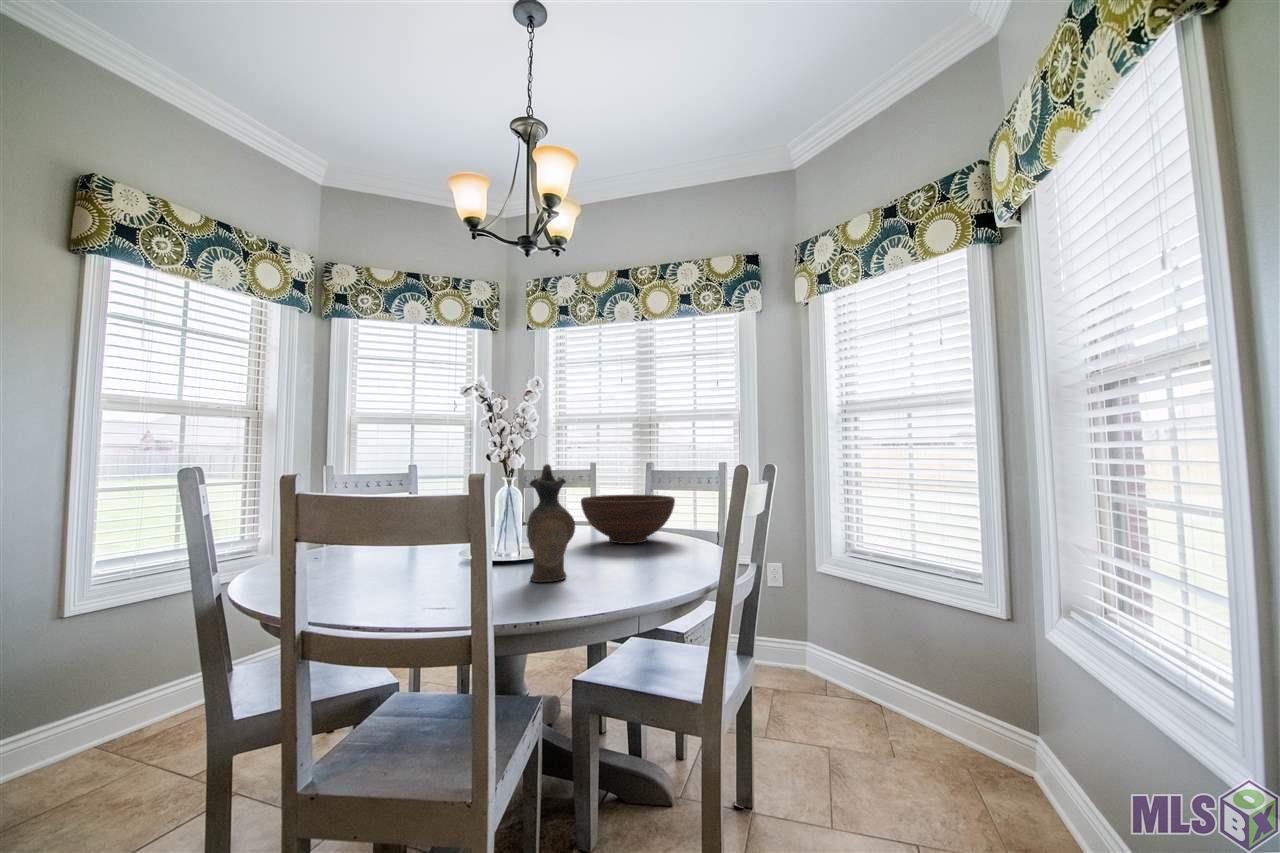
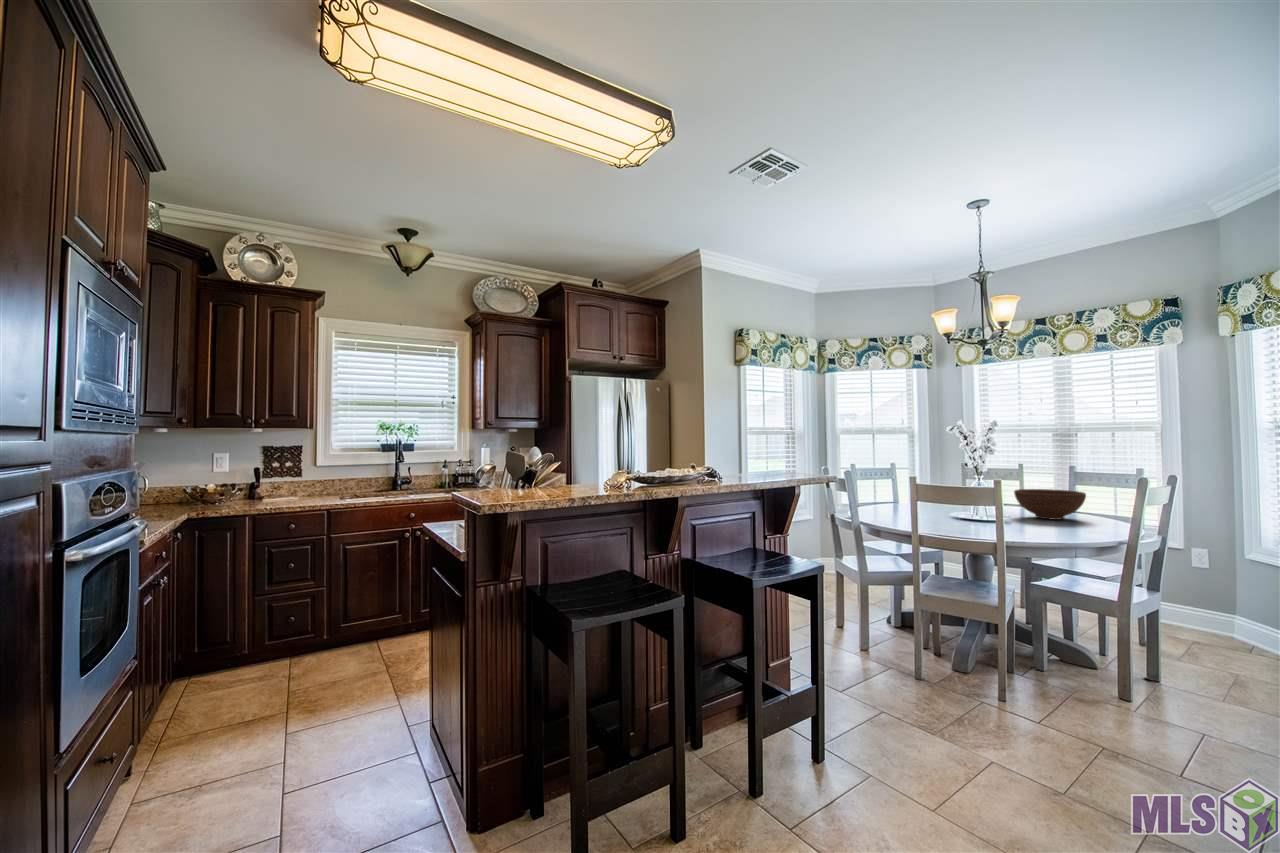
ceramic pitcher: present [527,464,575,582] -> none [989,474,1017,531]

